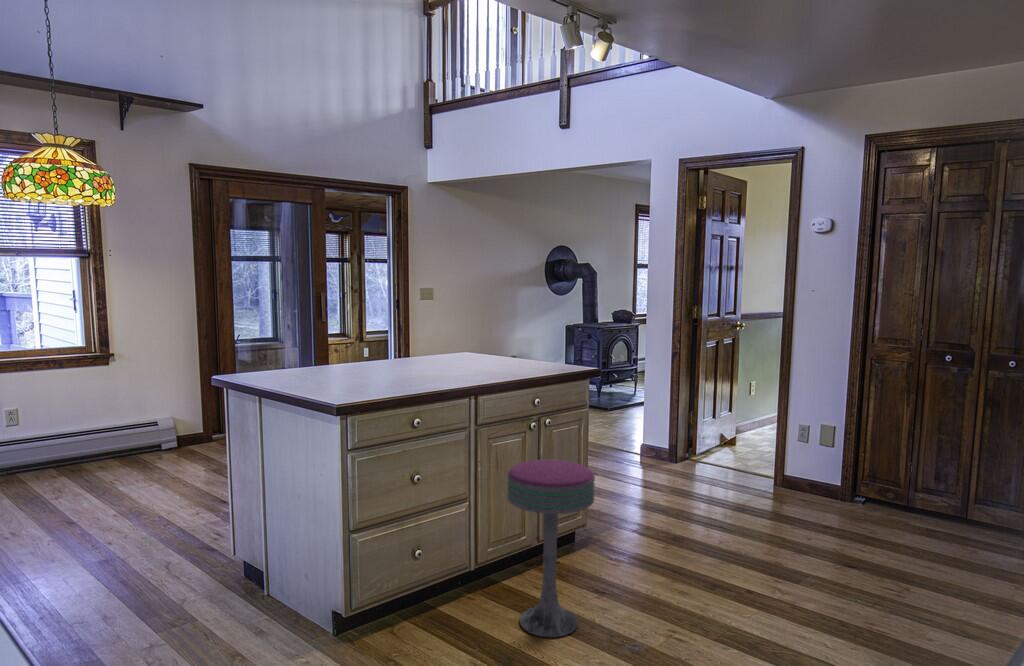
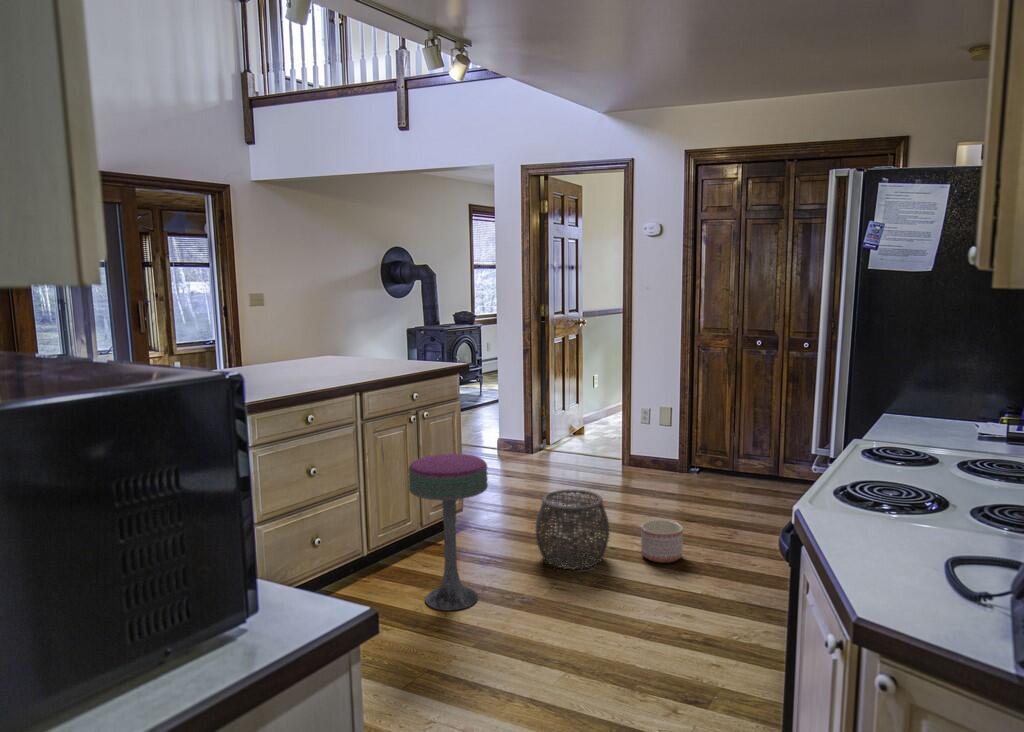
woven basket: none [654,511,743,609] -> present [535,489,610,570]
planter: none [781,560,835,615] -> present [641,520,683,563]

